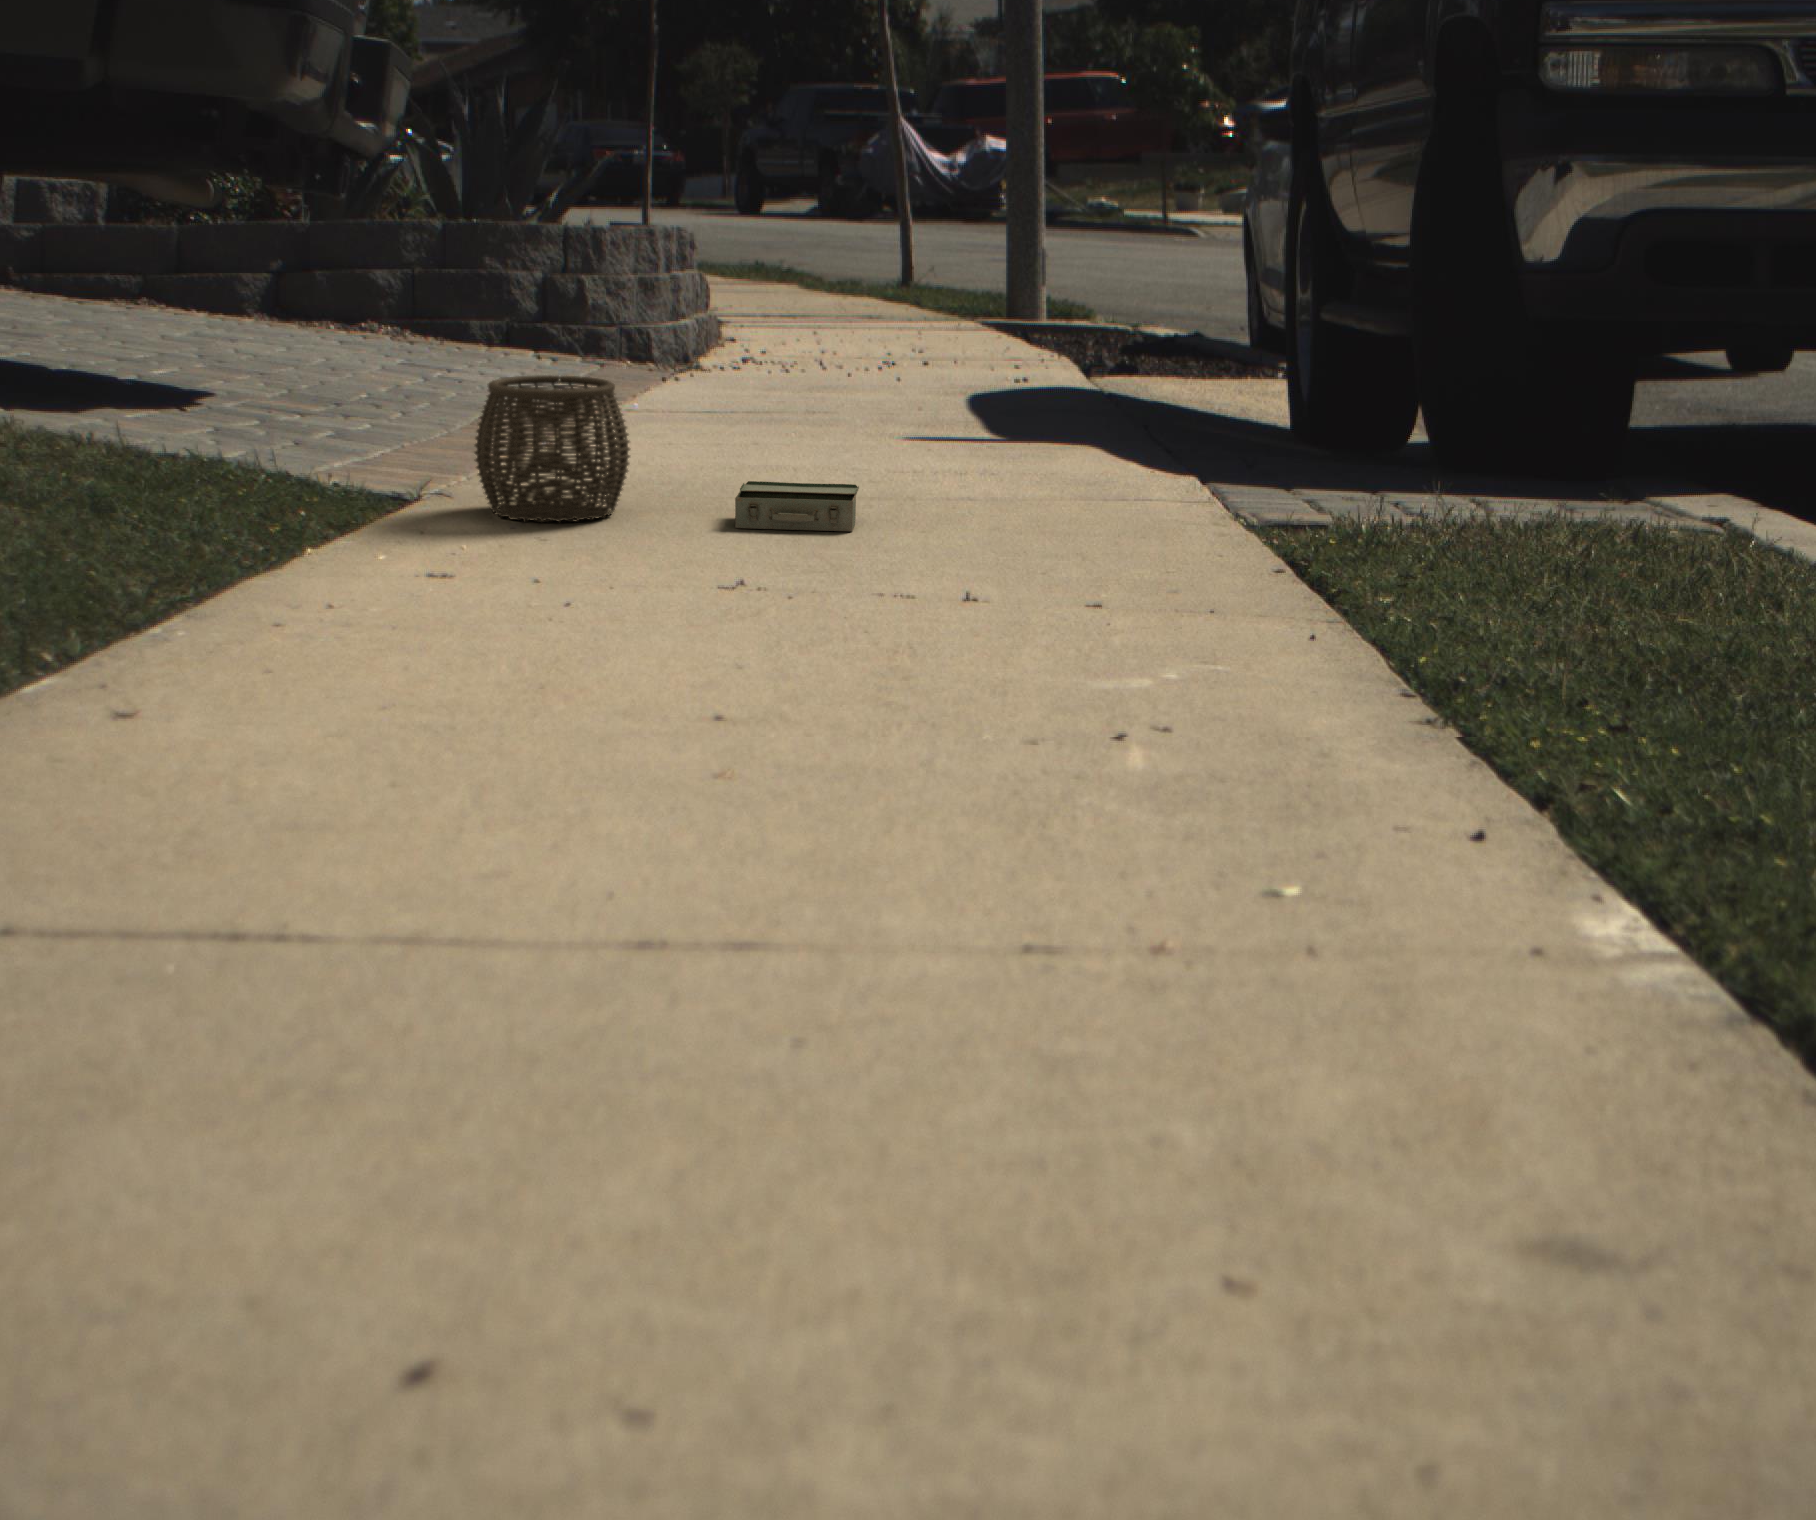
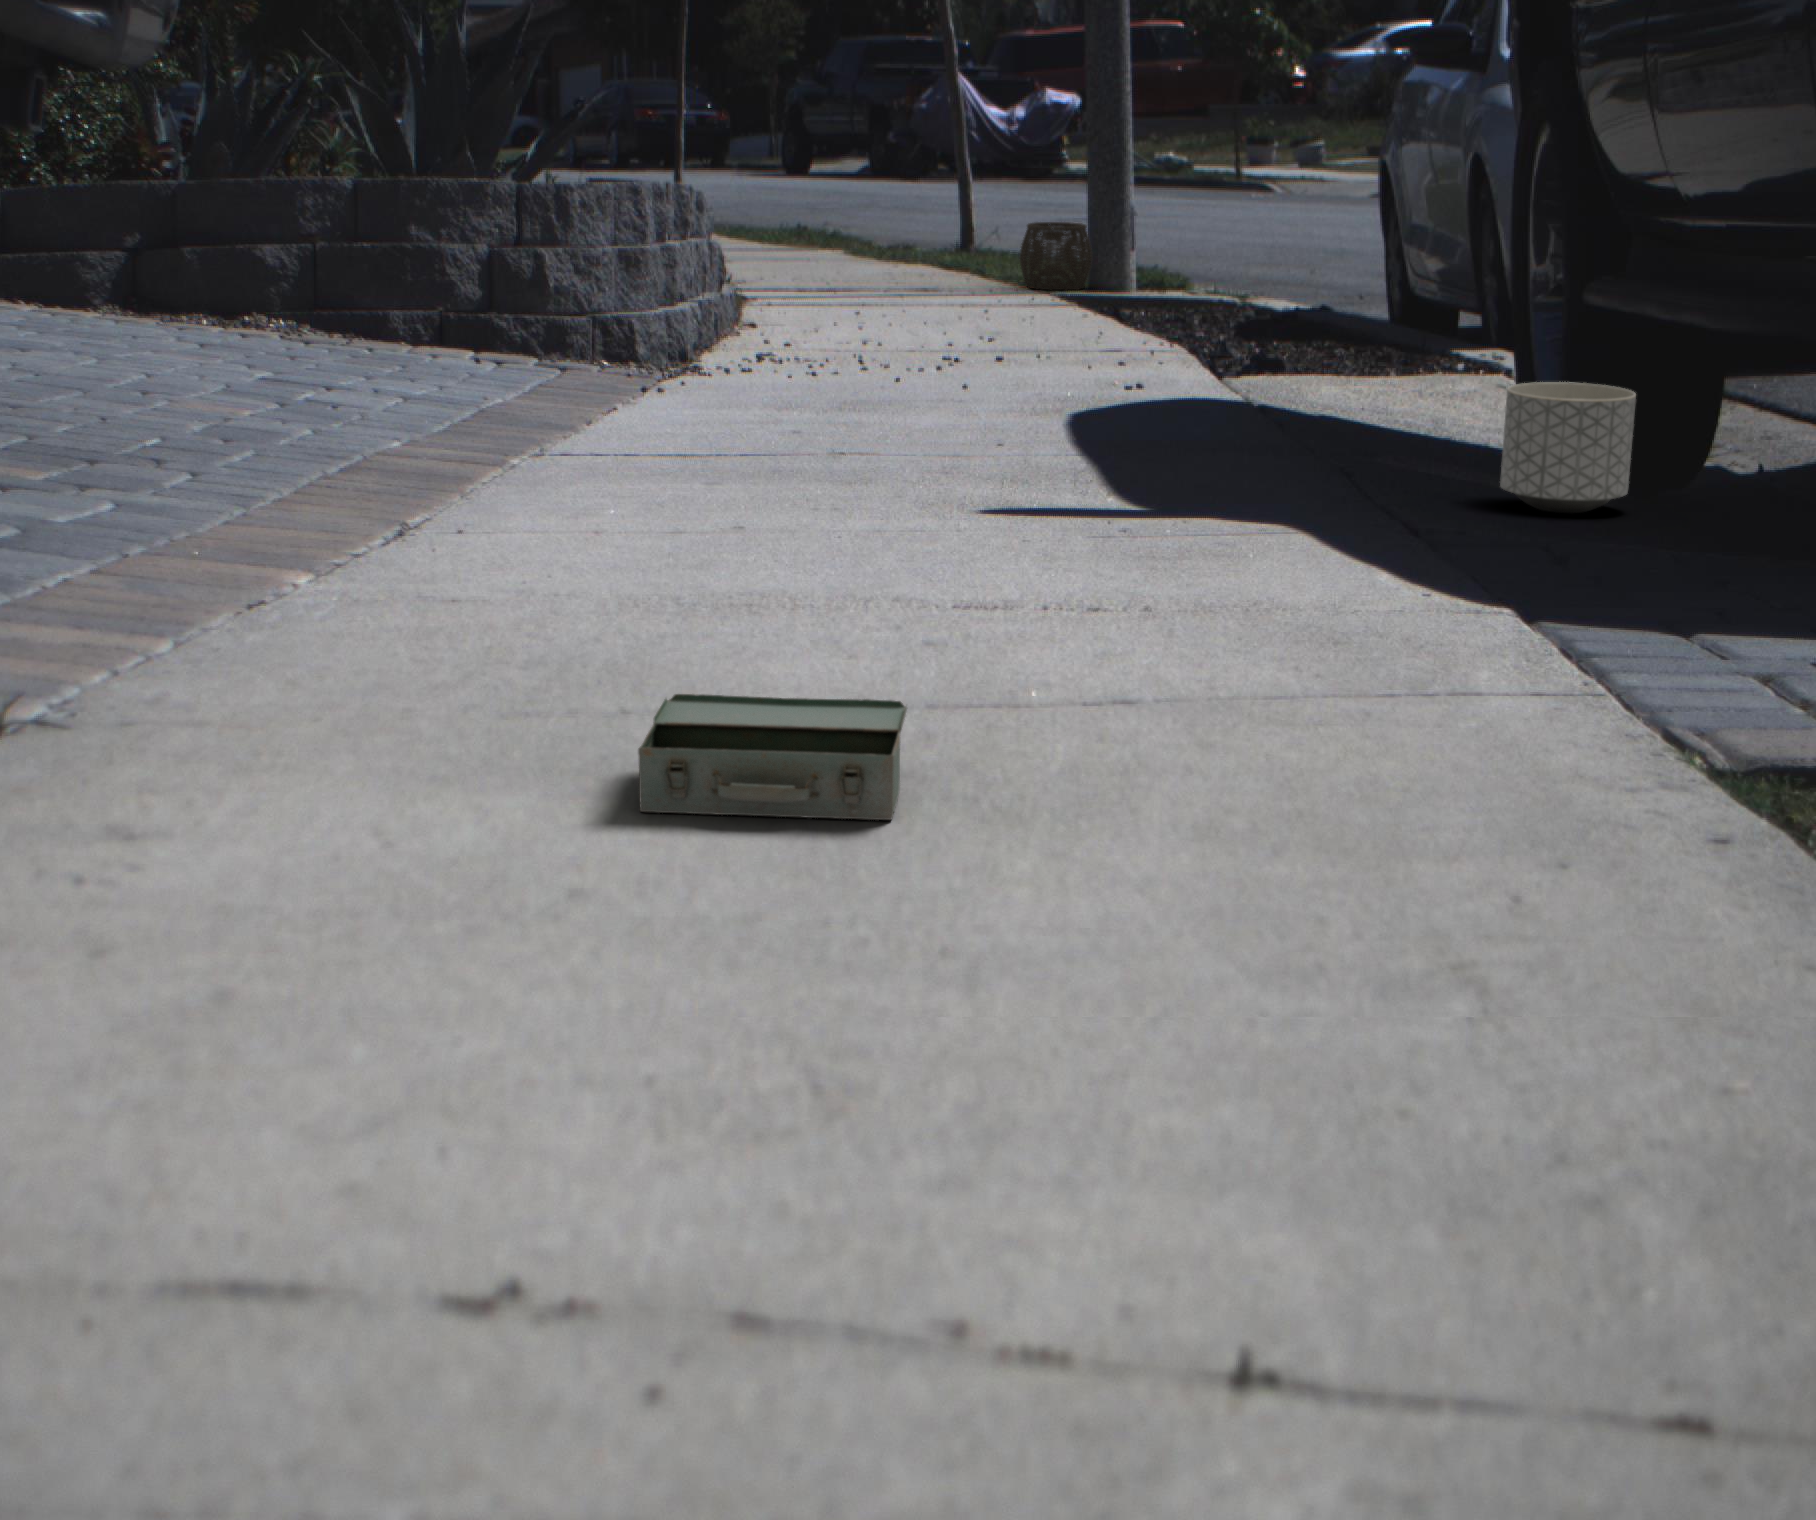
planter: none [1232,366,1314,447] -> present [1500,382,1636,513]
woven basket: present [475,375,630,522] -> present [1020,222,1092,290]

